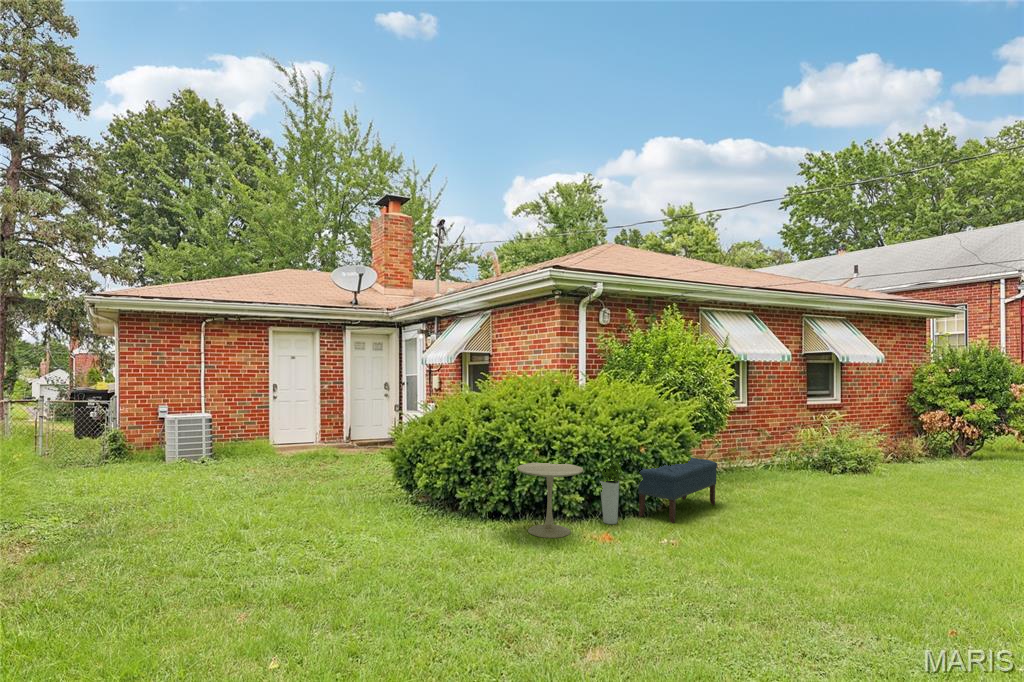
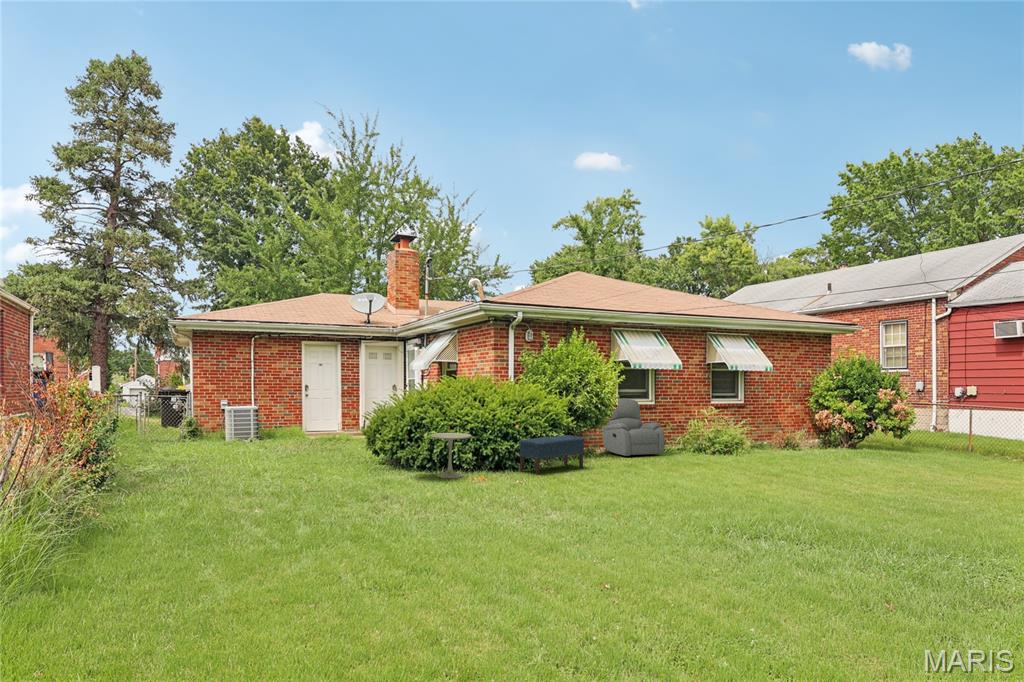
chair: none [688,401,779,480] -> present [602,398,665,457]
planter: present [600,457,623,524] -> none [486,430,505,474]

